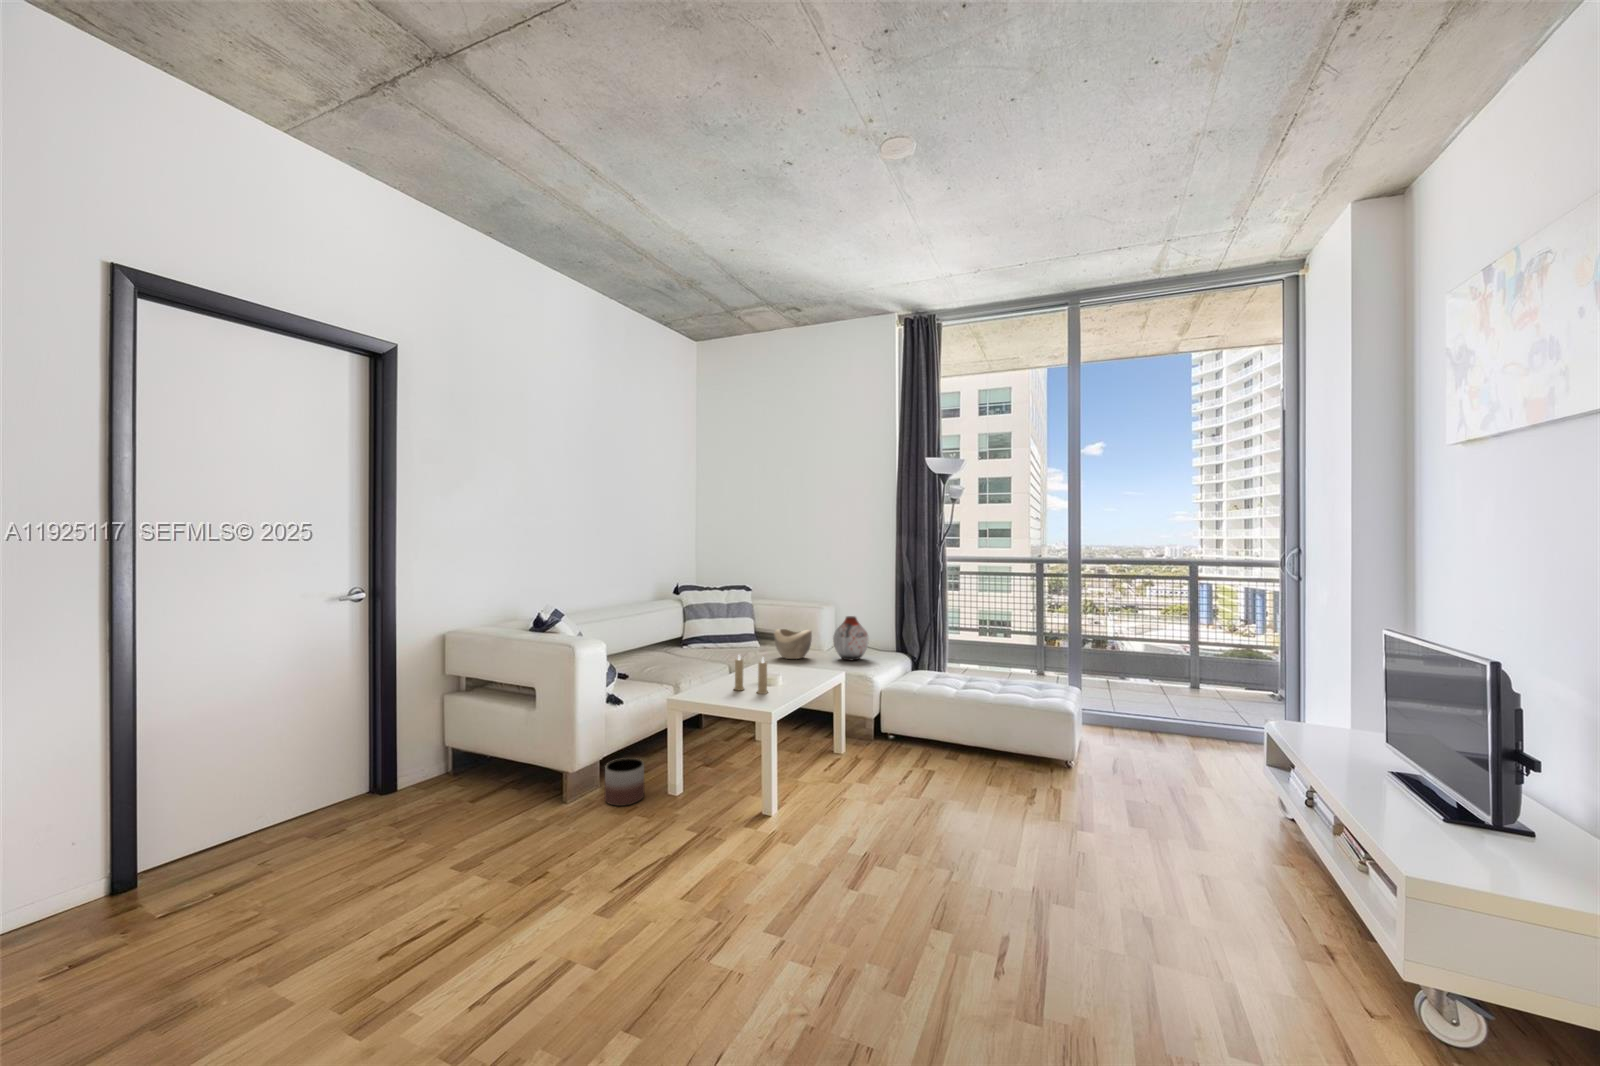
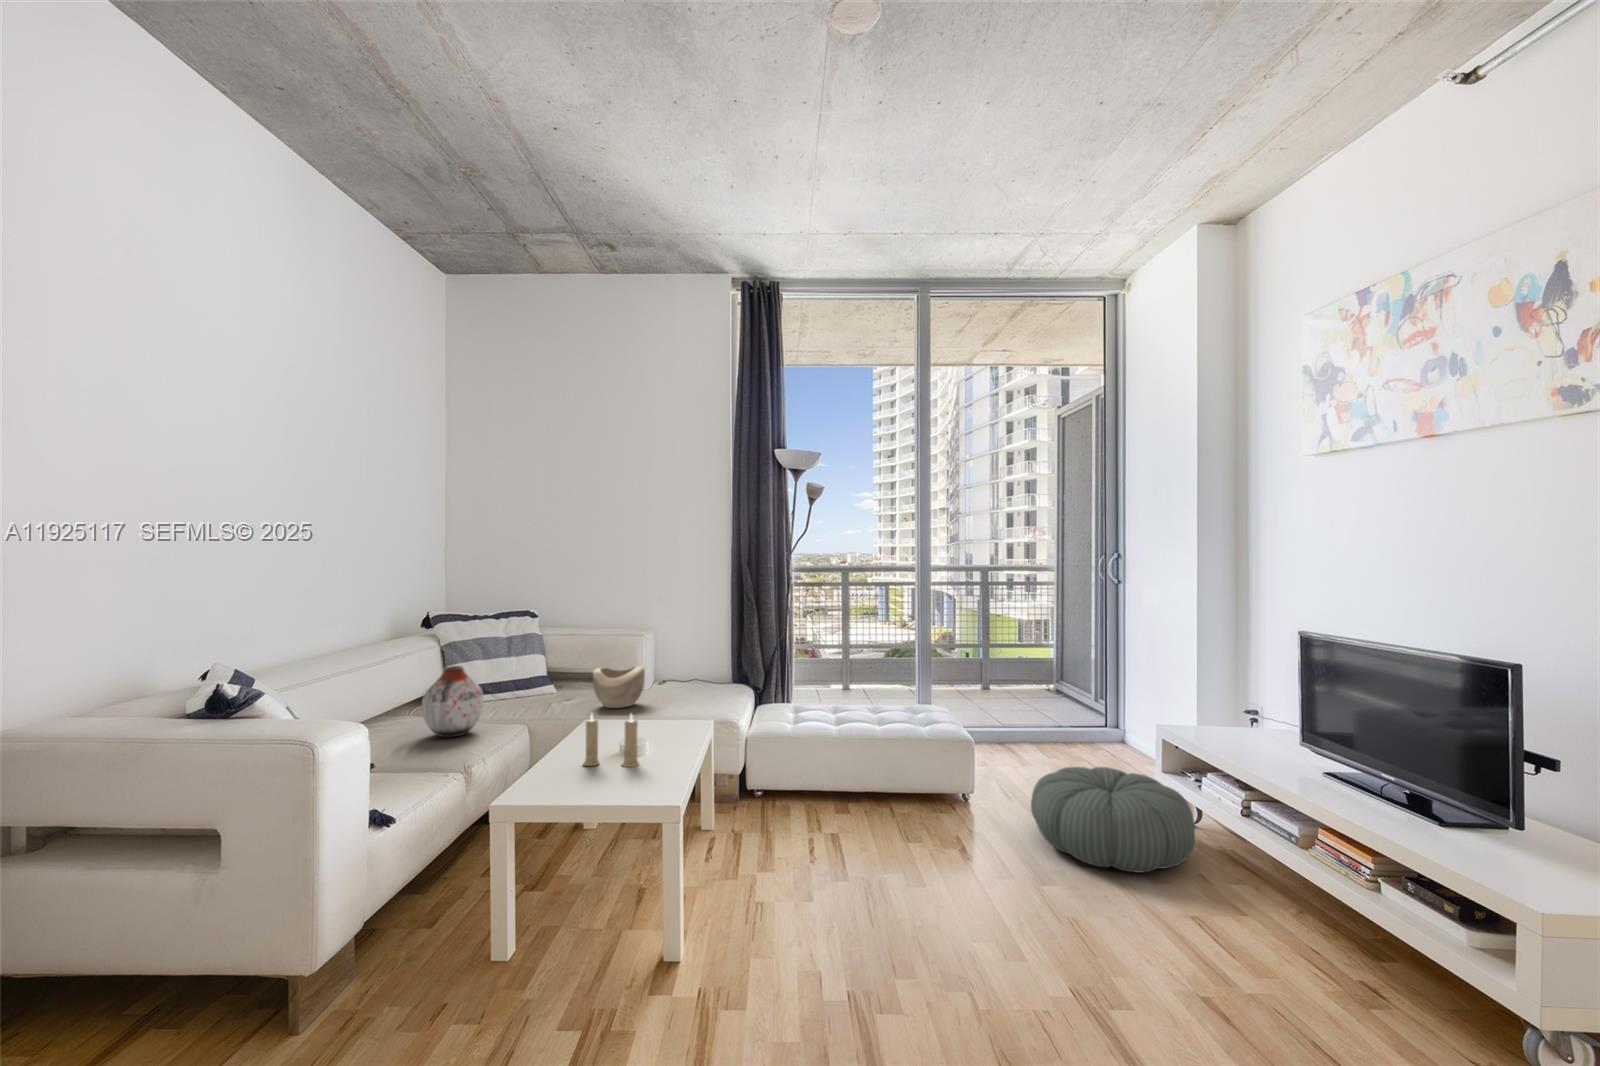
vase: present [833,616,869,660] -> present [421,666,484,737]
pouf: none [1107,750,1277,854] -> present [1031,767,1195,872]
planter: present [604,758,644,806] -> none [385,902,457,992]

